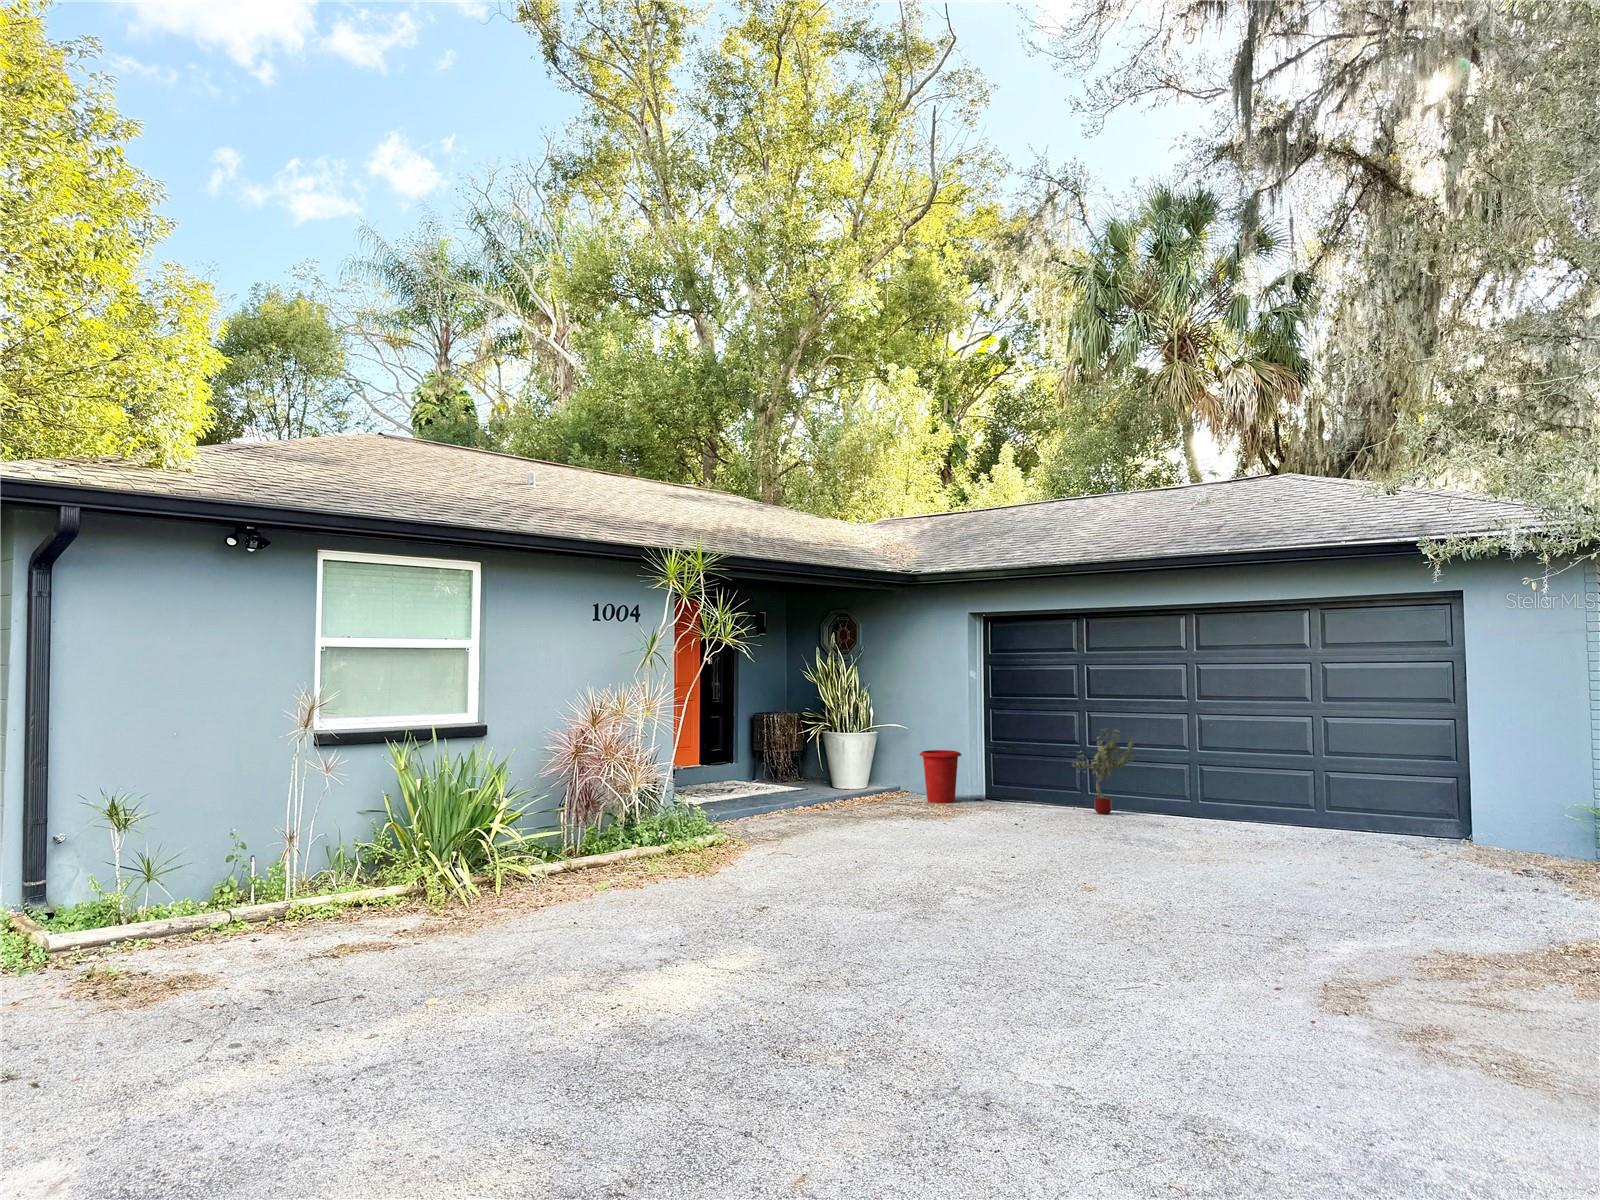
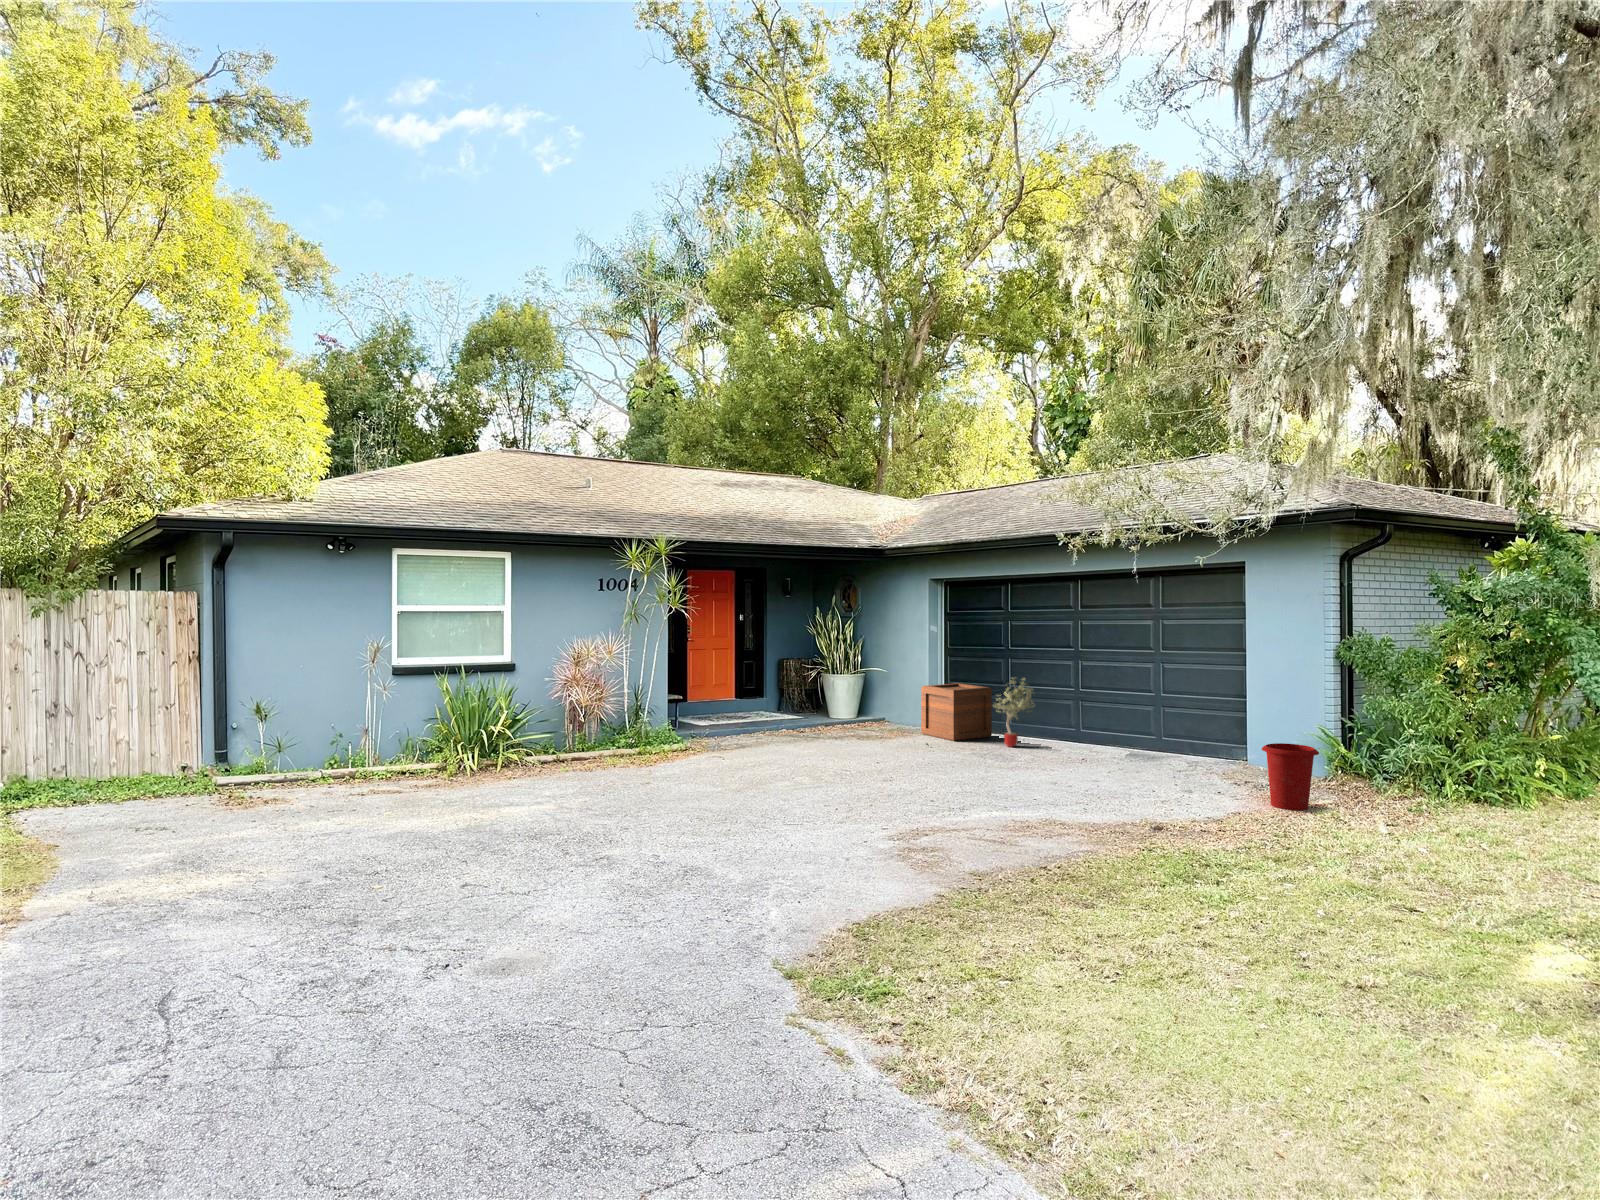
wooden crate: none [973,741,1059,811] -> present [921,683,992,741]
waste bin: present [919,750,961,803] -> present [1262,743,1319,810]

